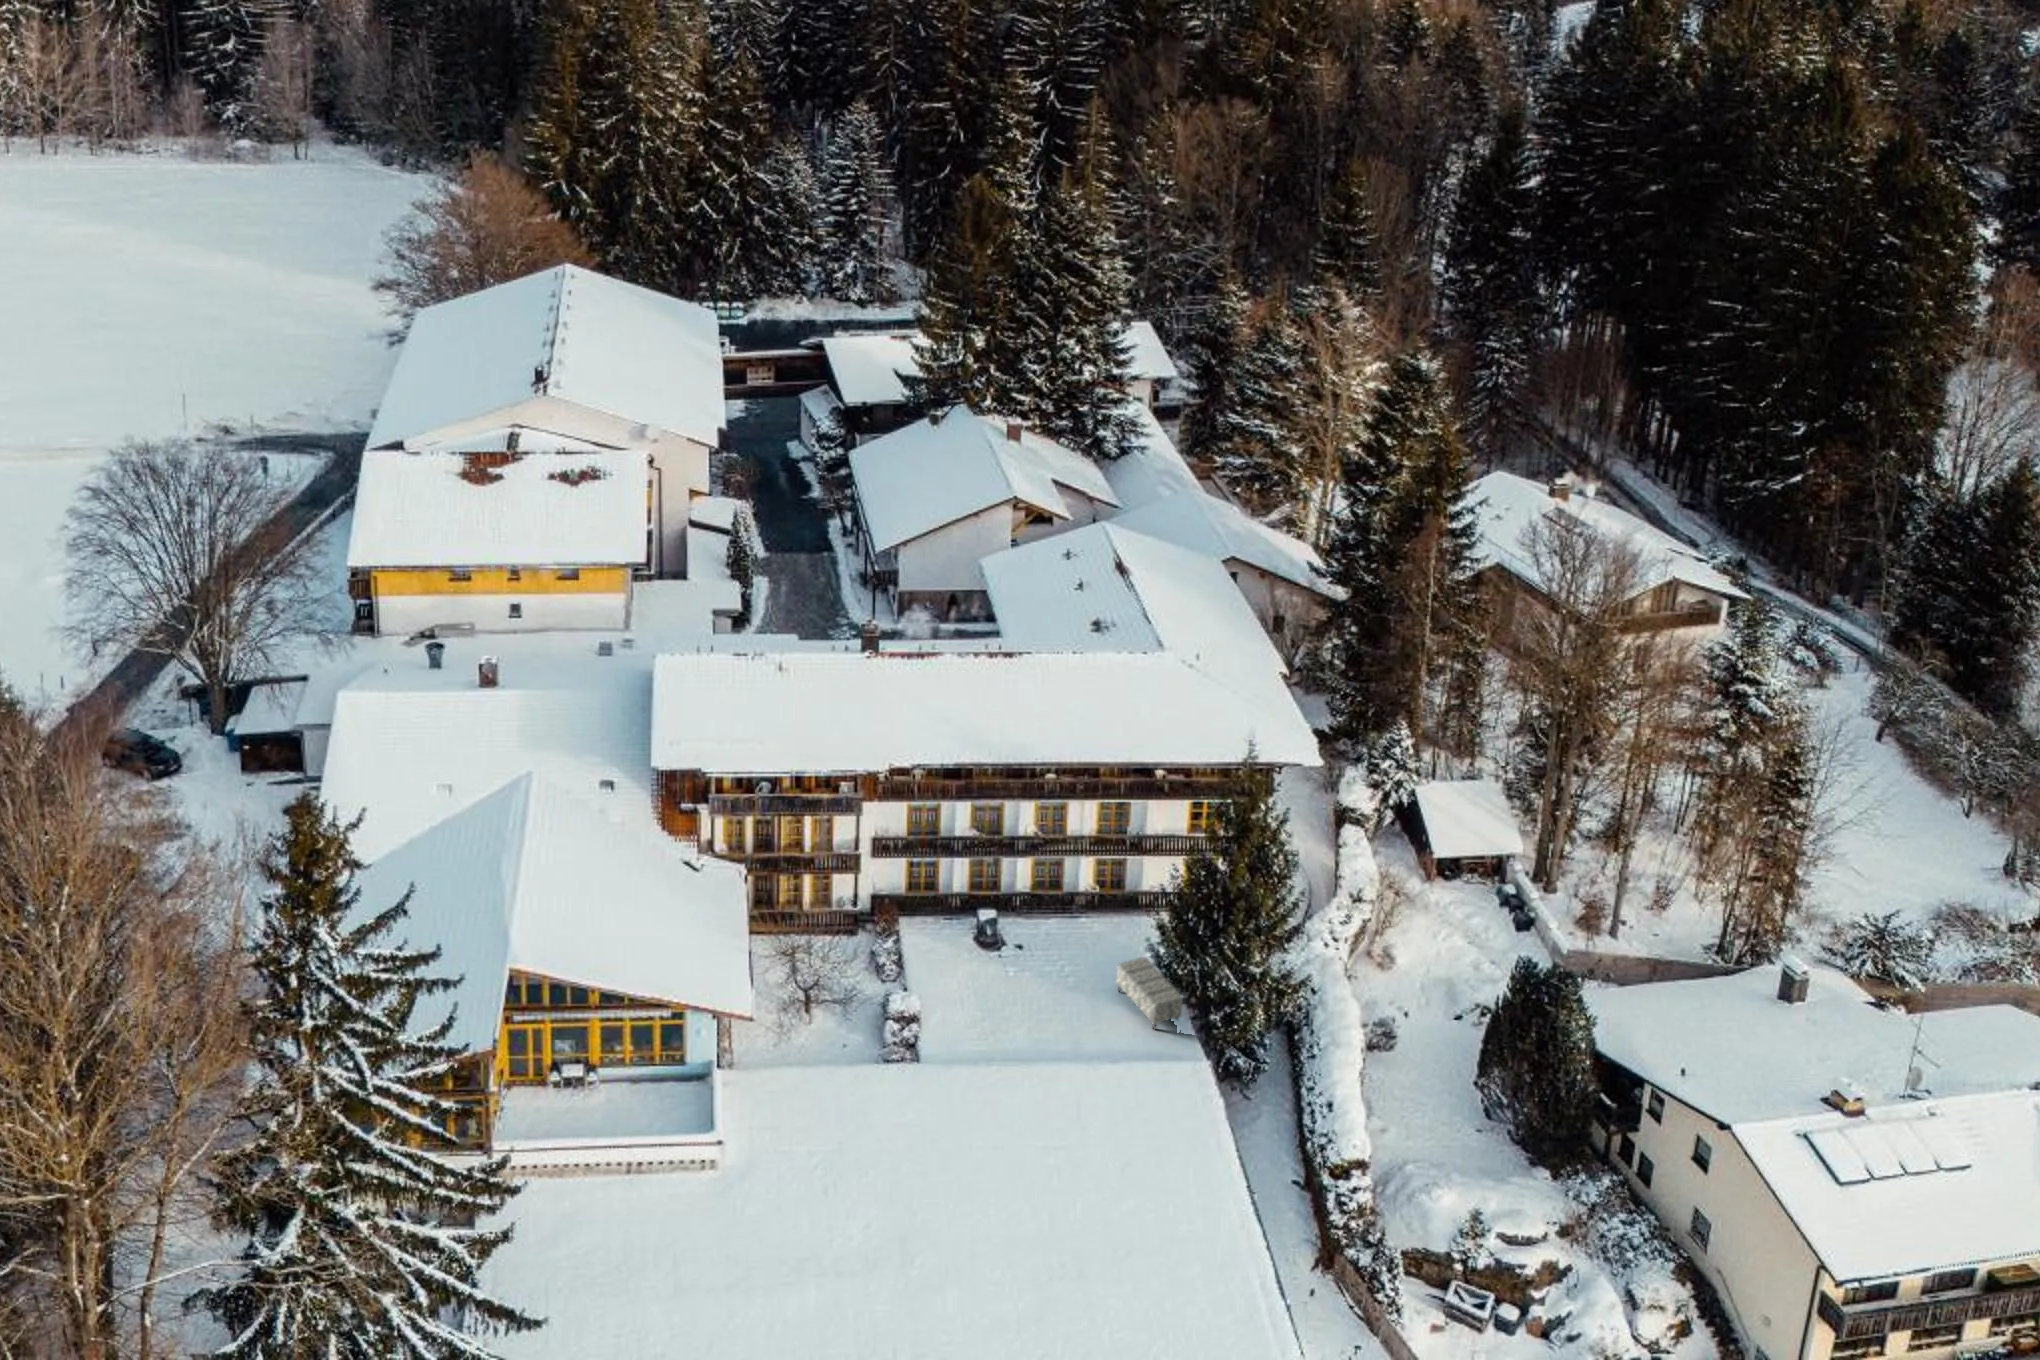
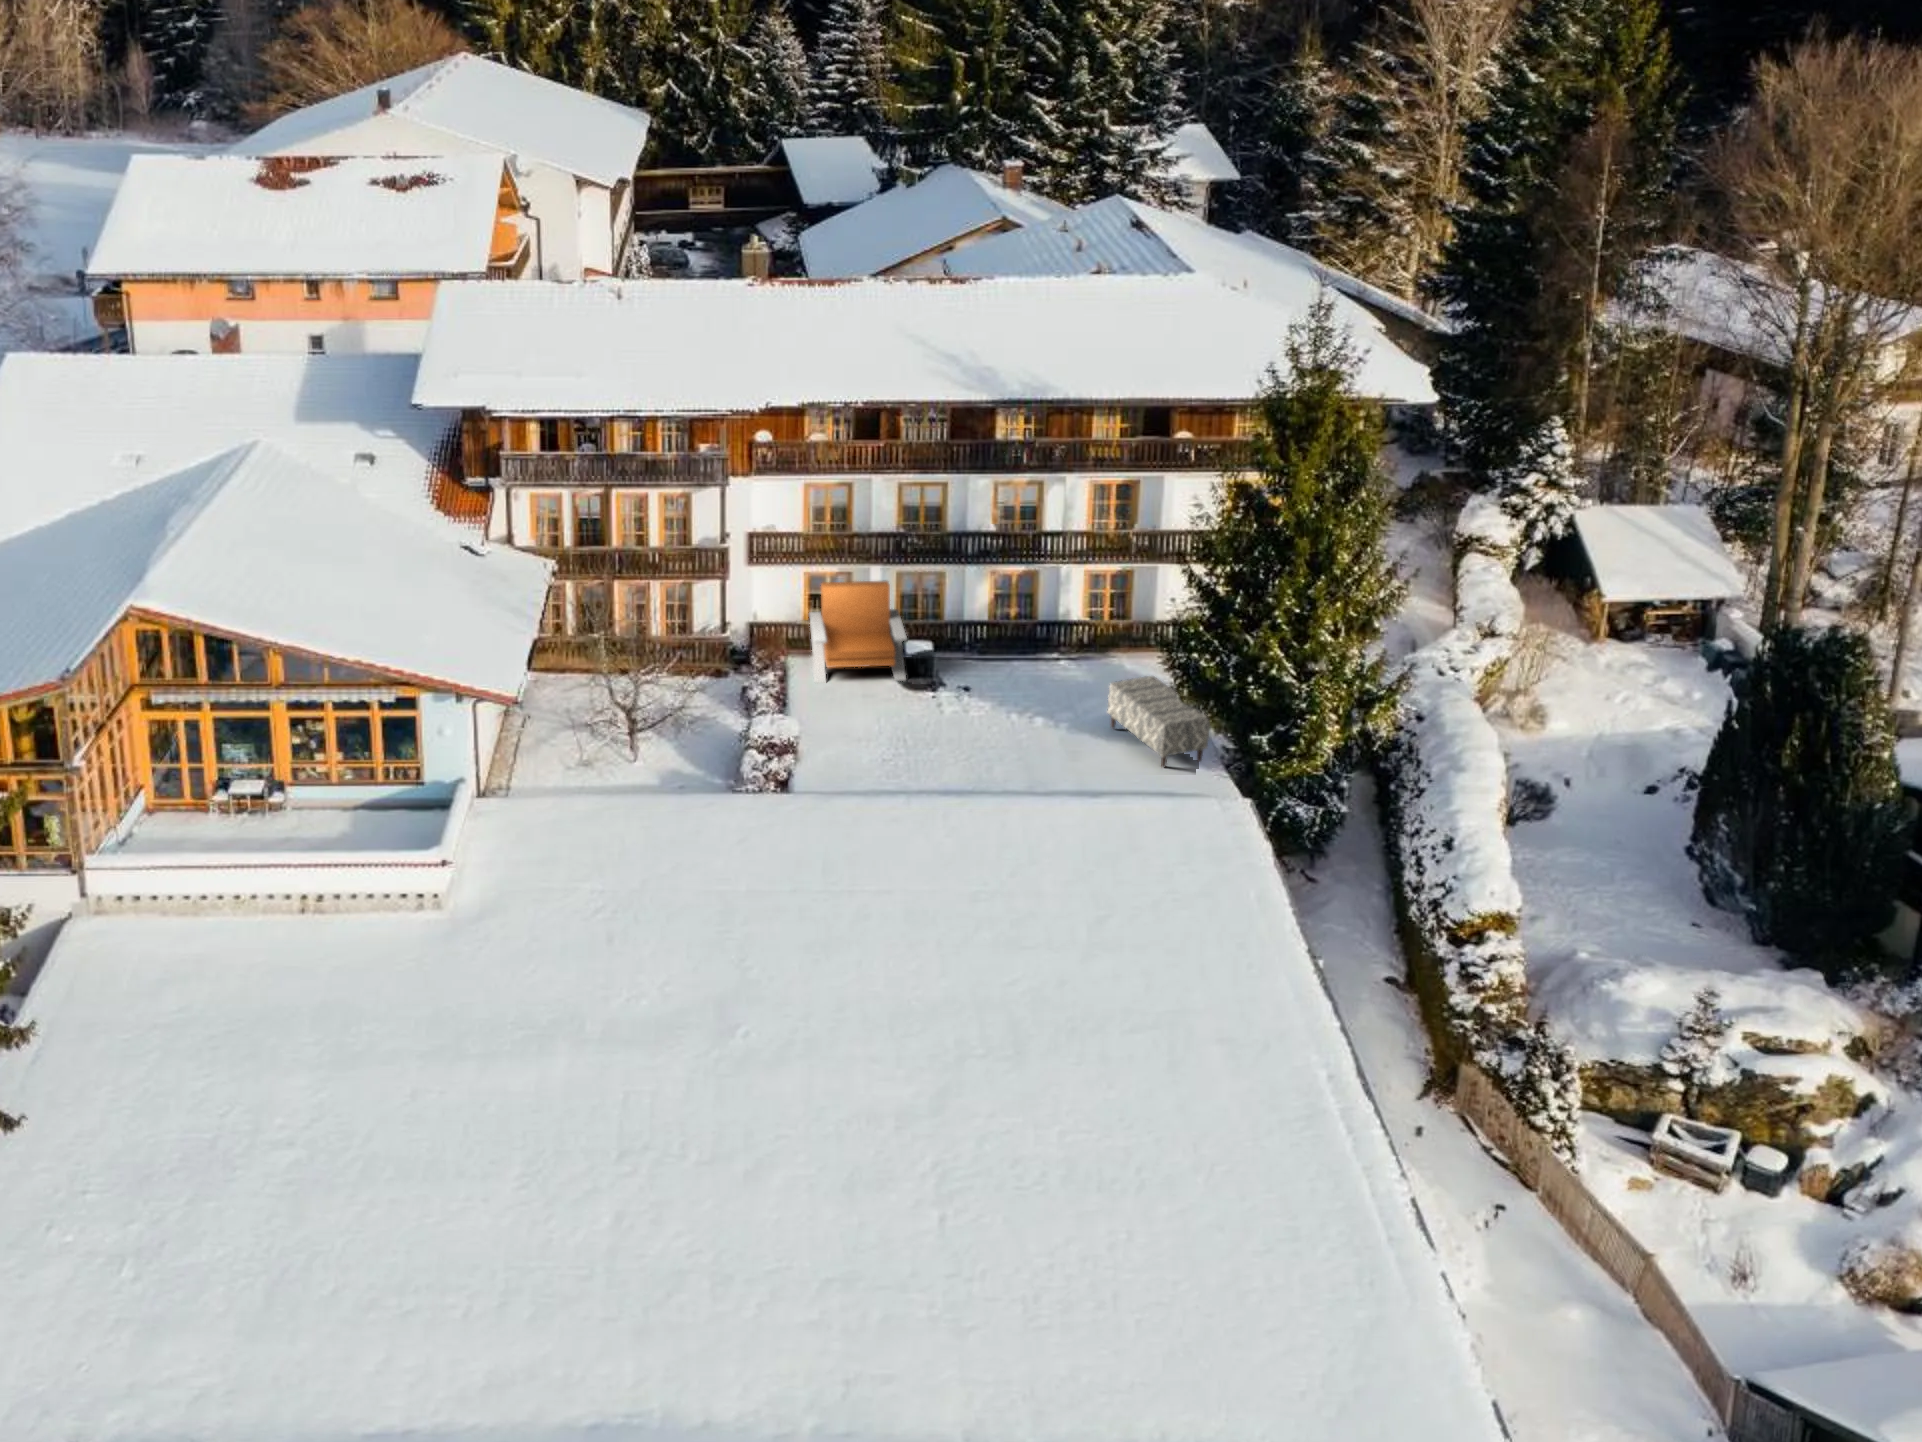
lounge chair: none [908,868,980,946] -> present [810,580,907,683]

